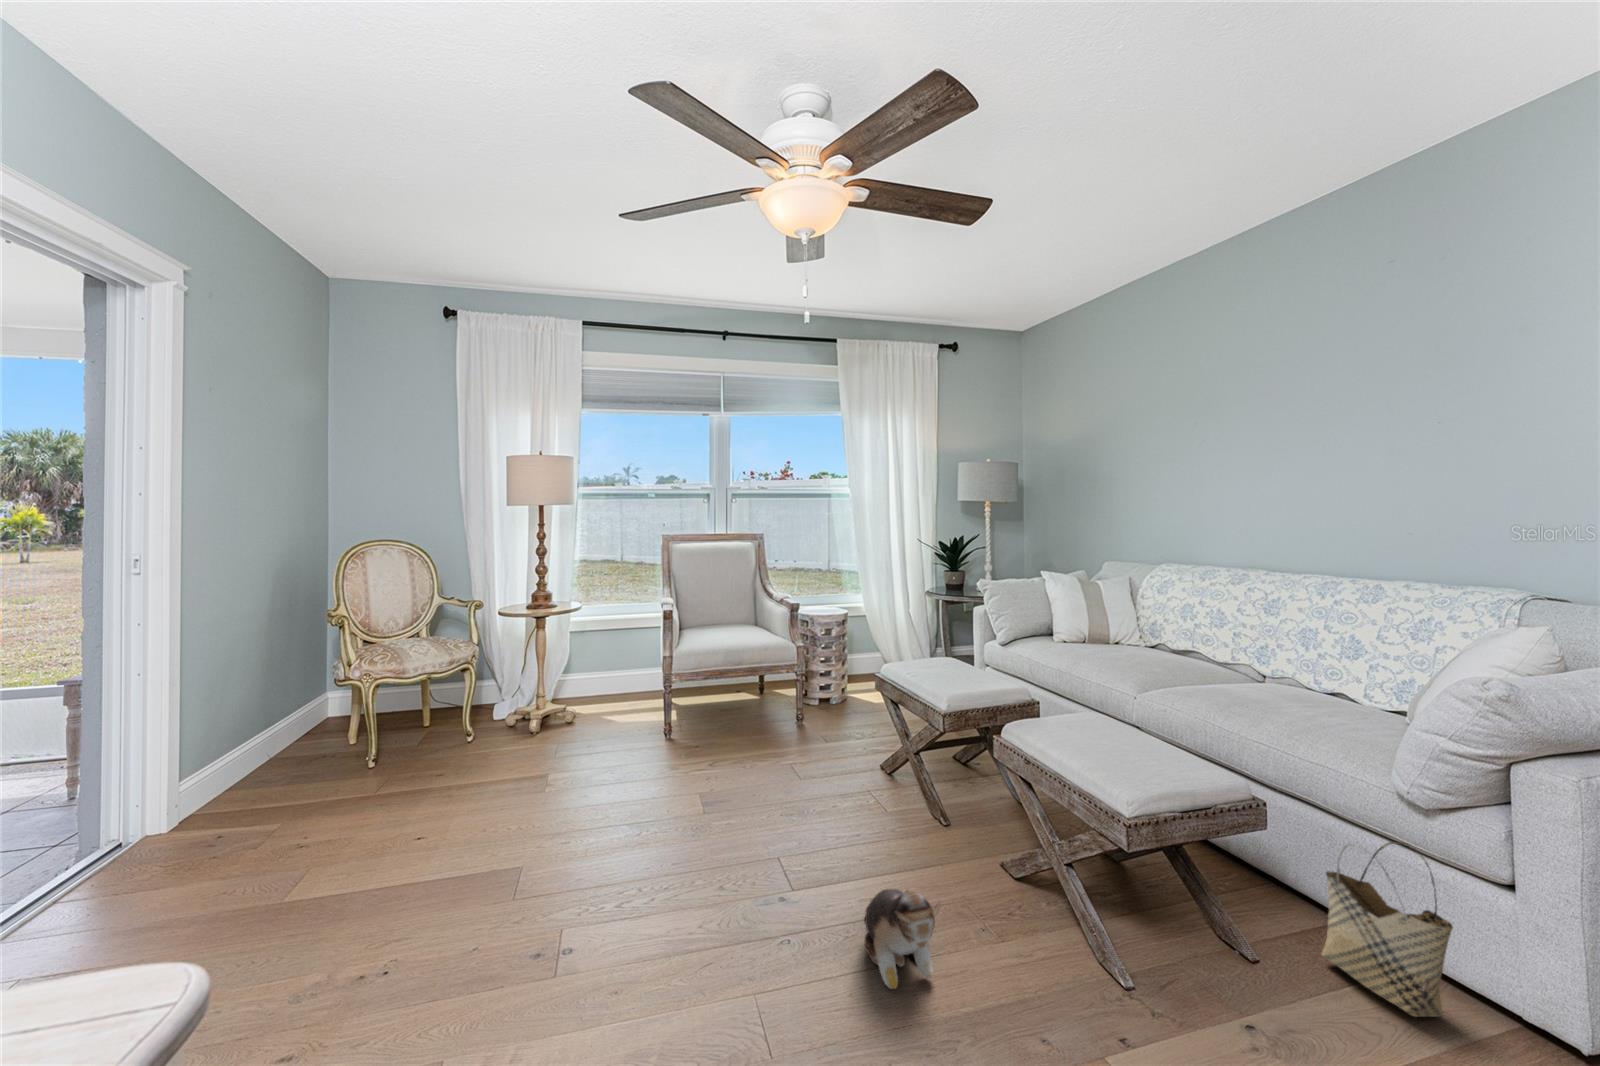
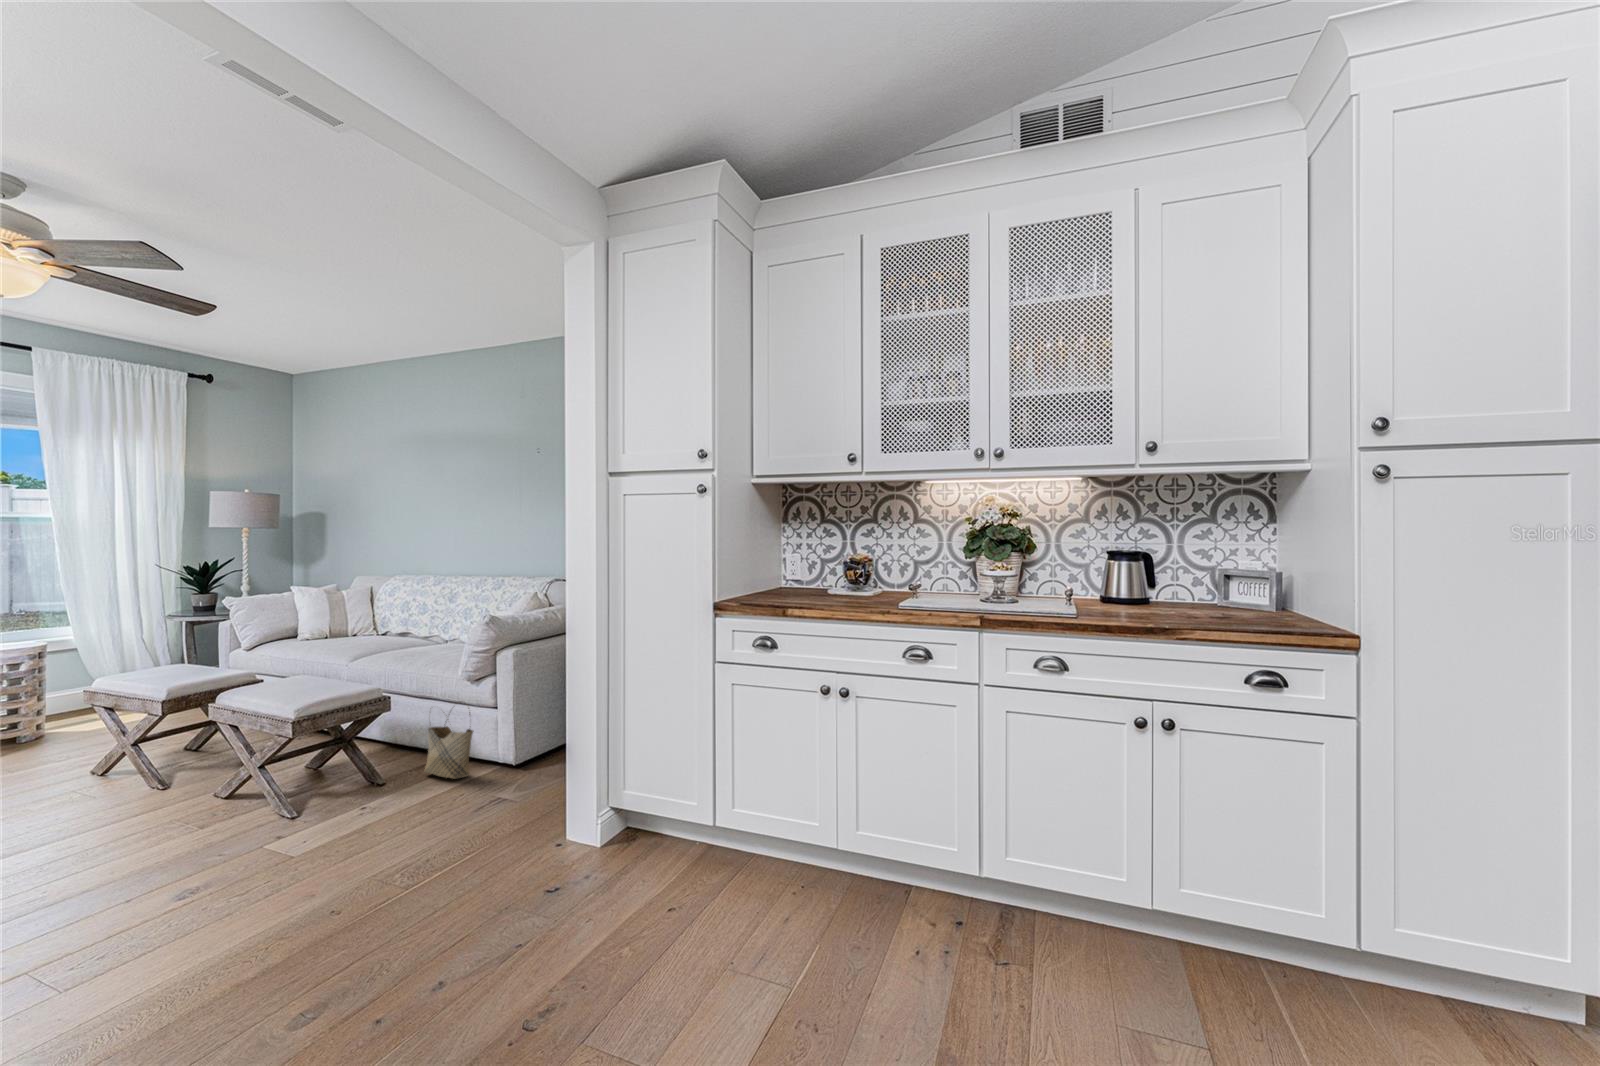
plush toy: present [865,889,941,989] -> none [59,797,136,877]

